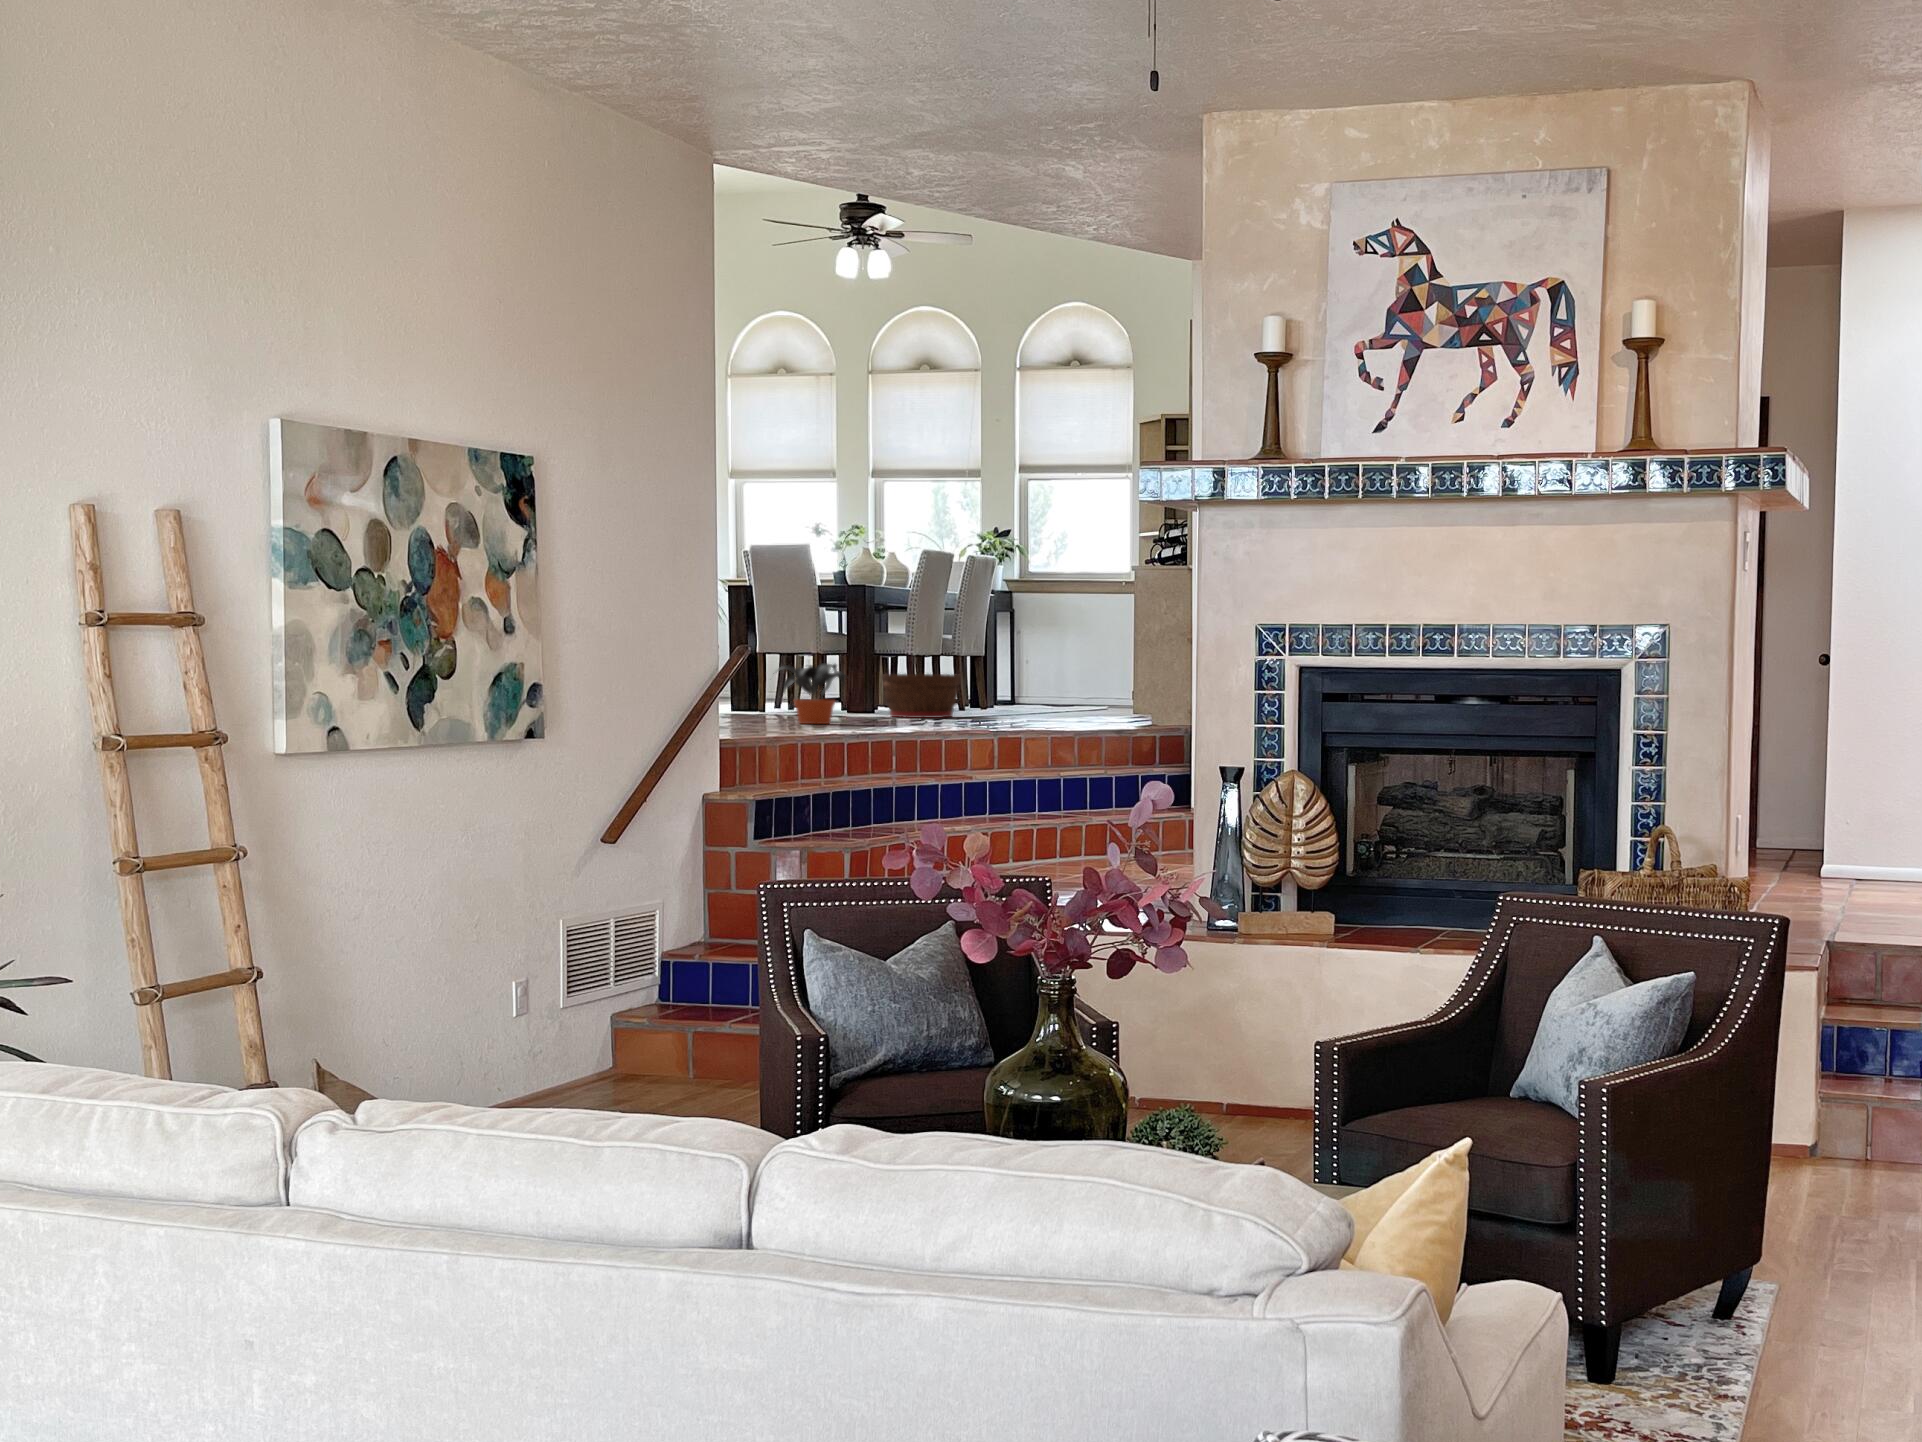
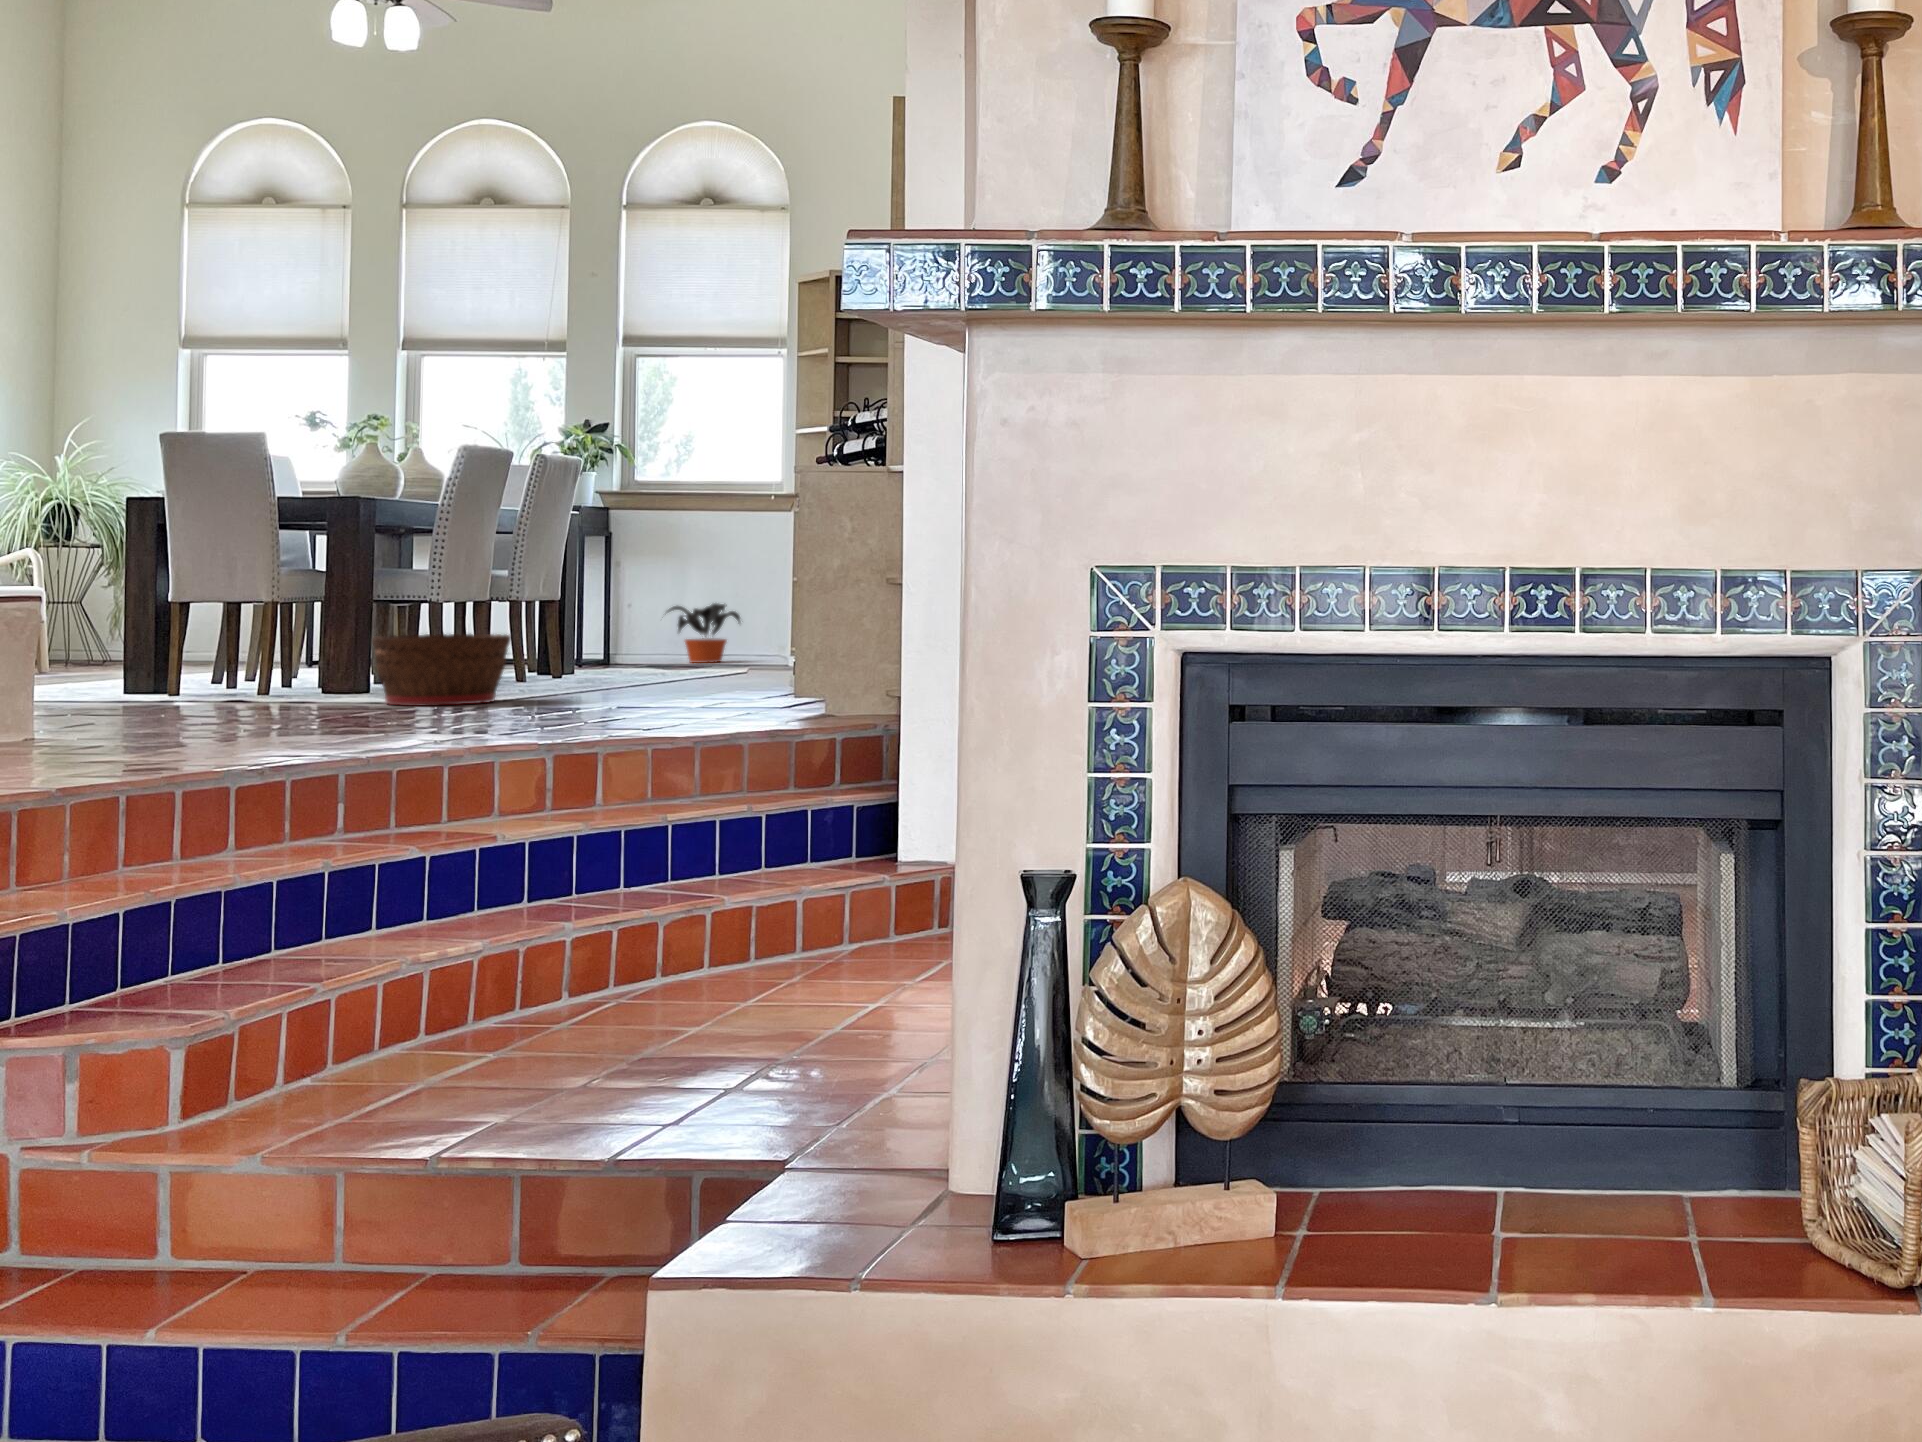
potted plant: present [777,663,846,724] -> present [667,603,740,663]

